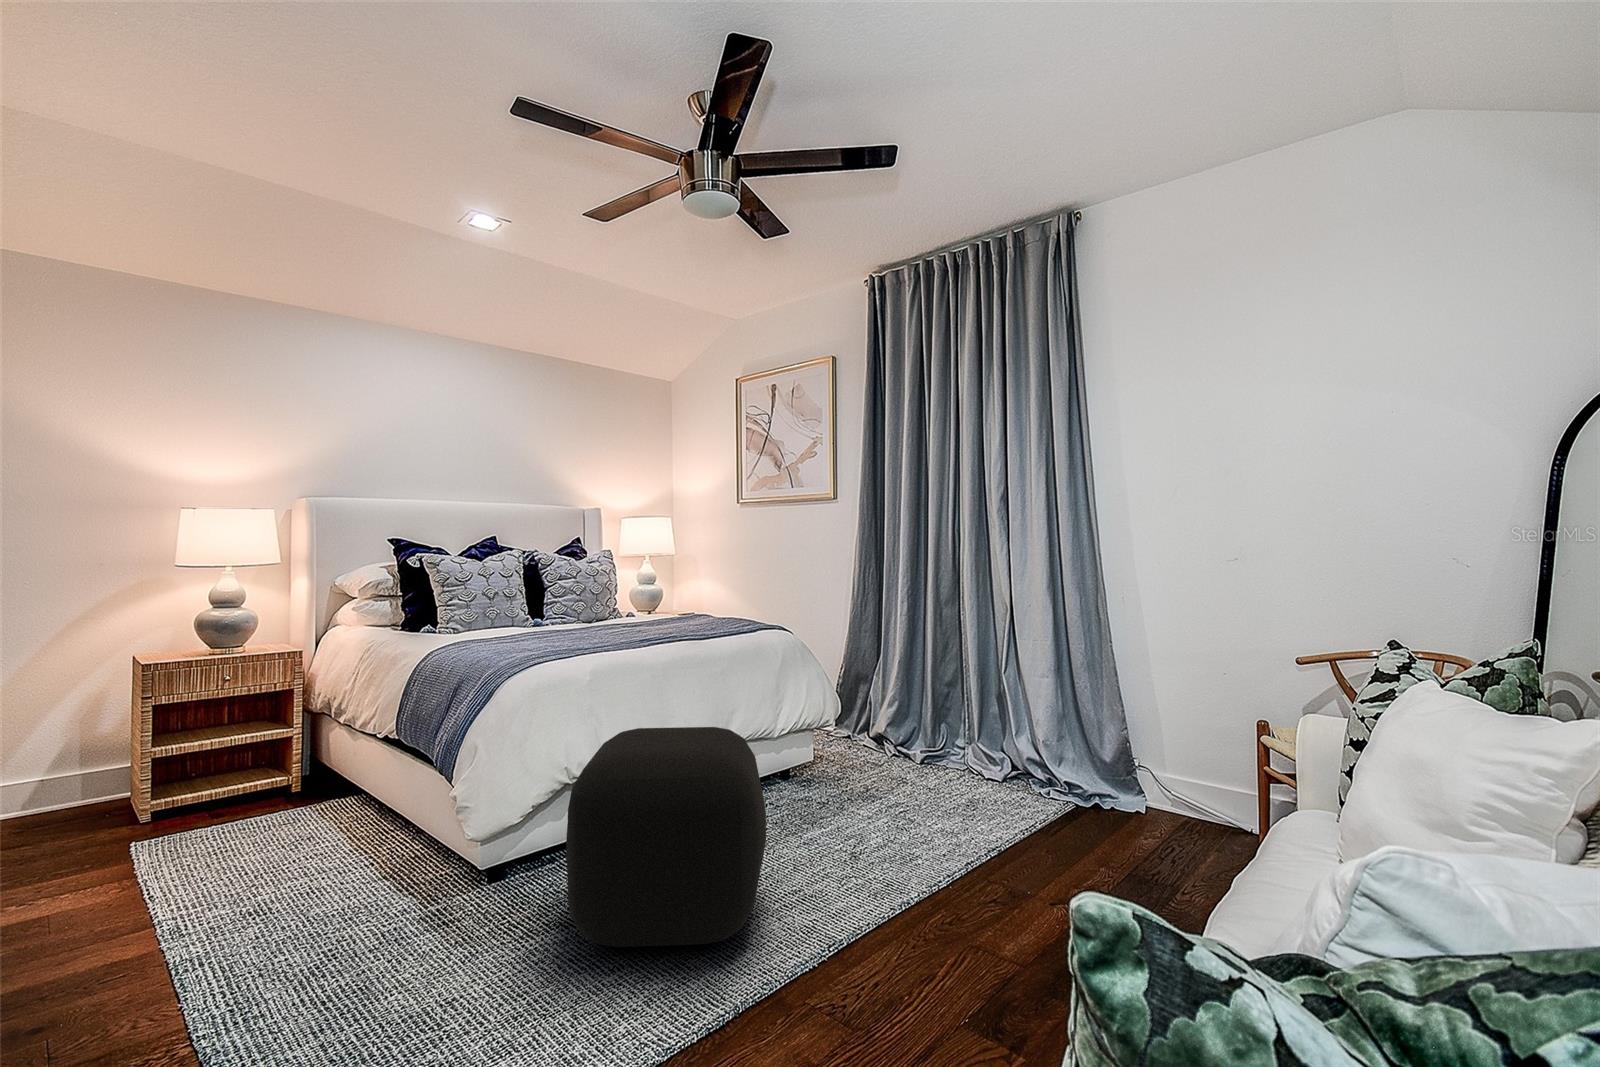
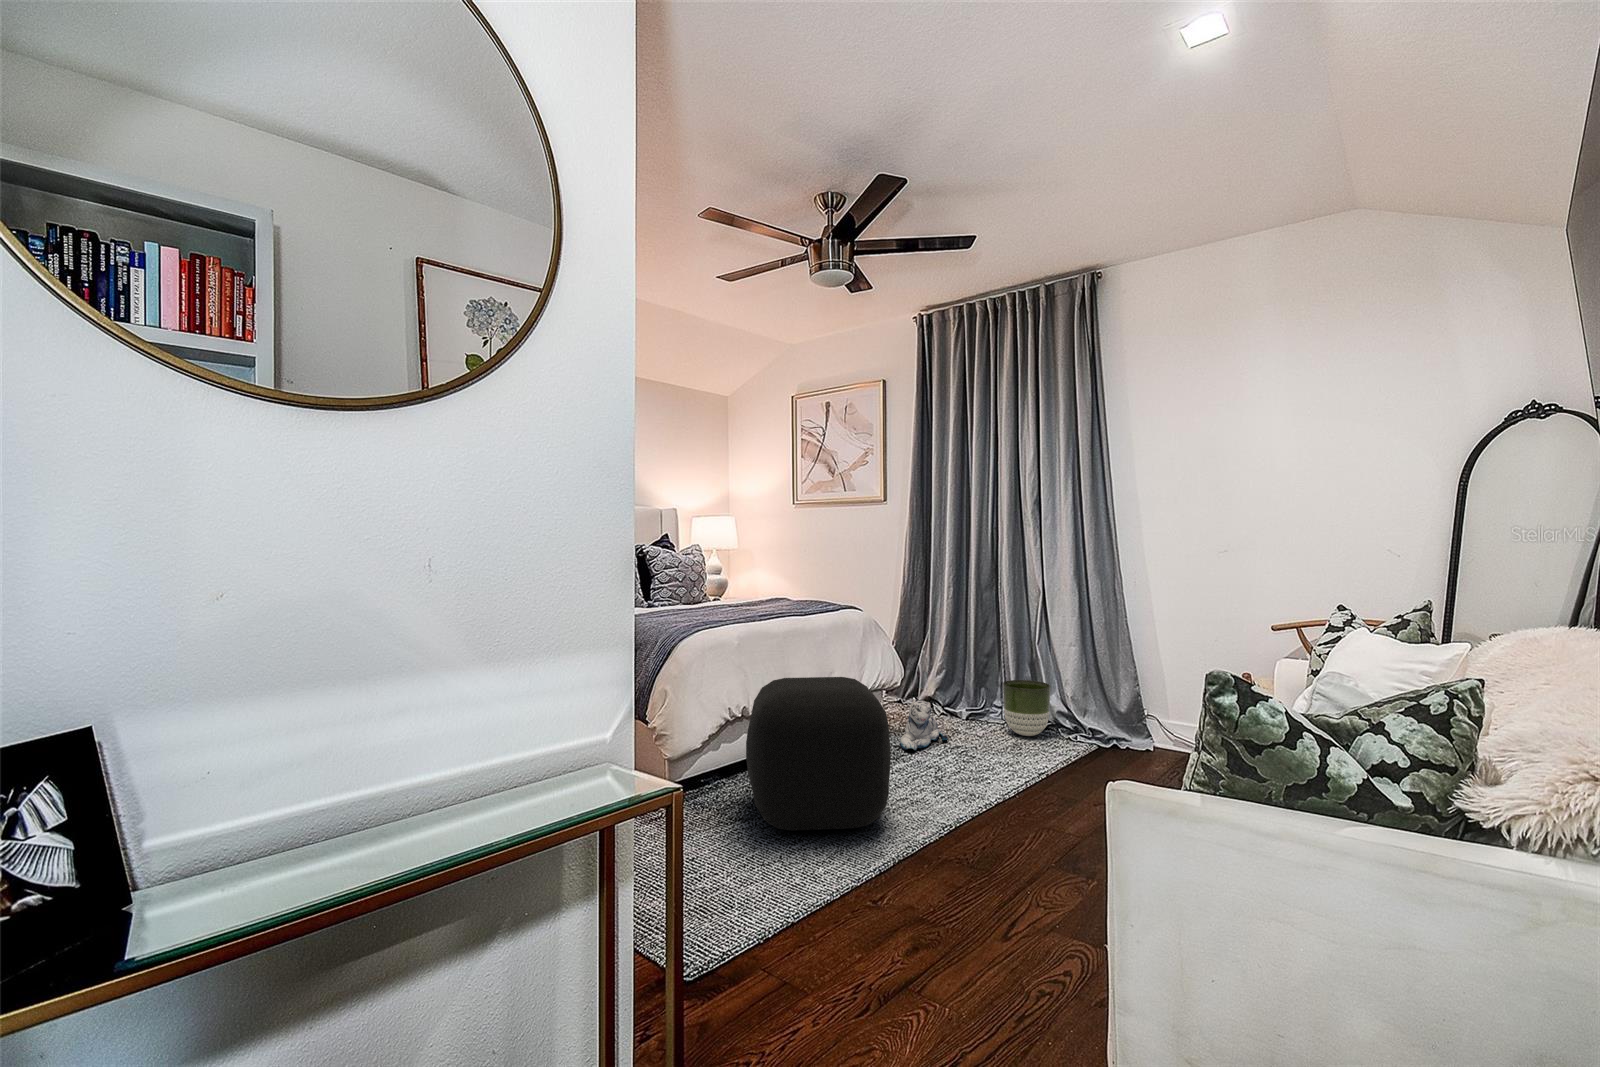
planter: none [959,717,1017,789] -> present [1003,680,1051,736]
plush toy: none [824,744,887,811] -> present [900,699,948,750]

